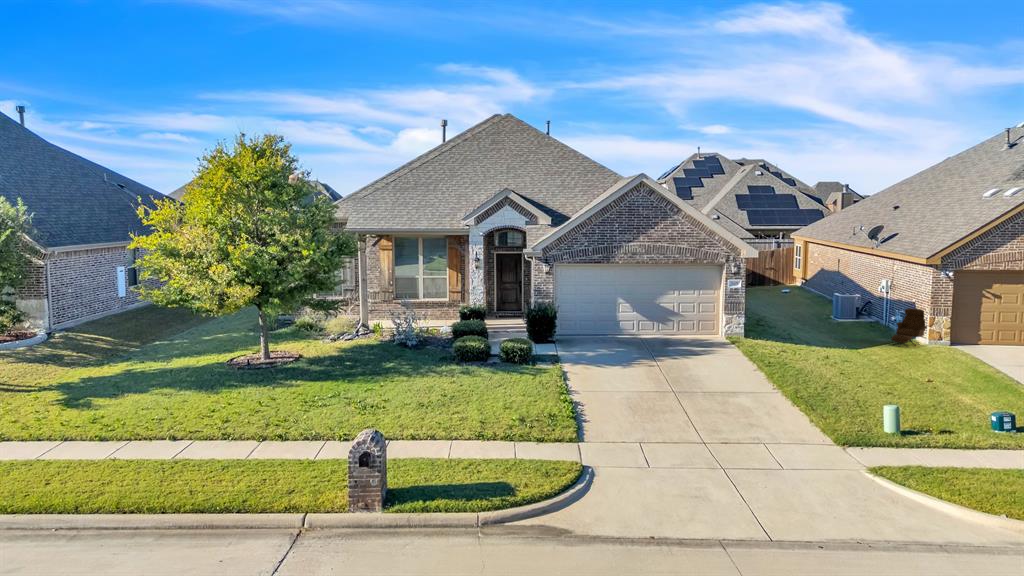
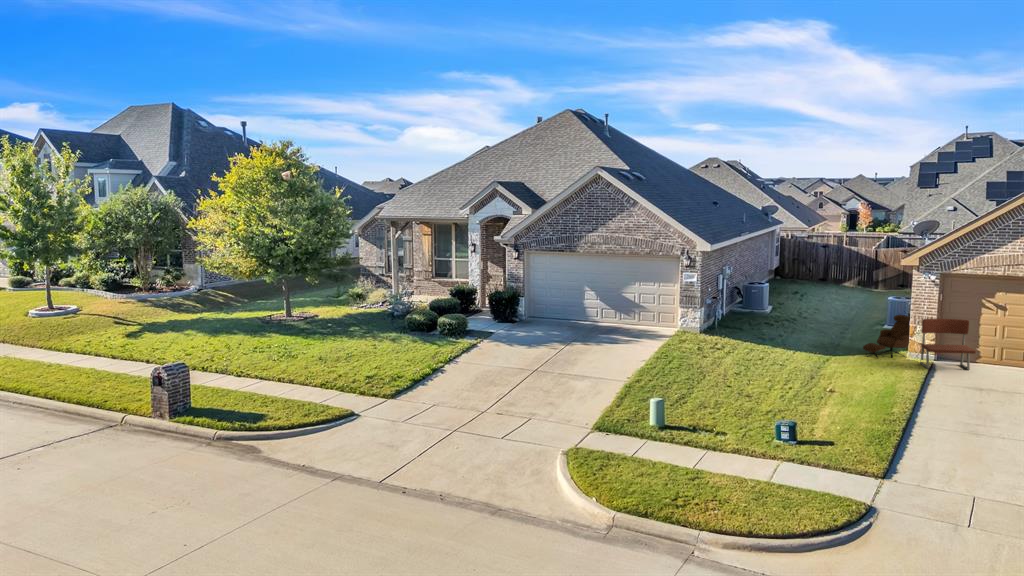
bench: none [944,309,991,353] -> present [920,319,976,370]

